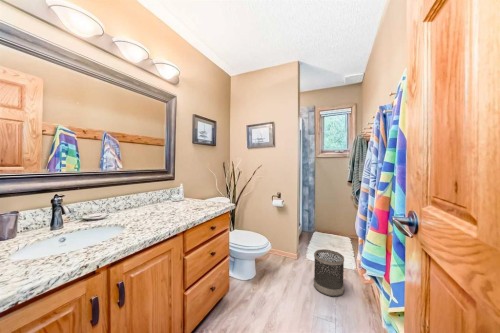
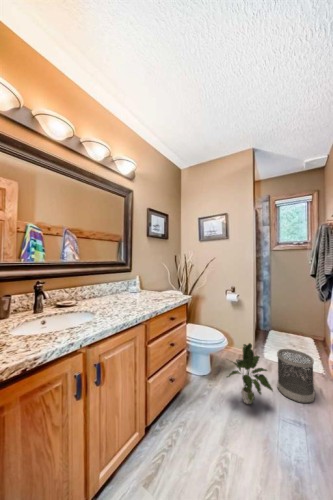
potted plant: none [267,247,308,302] -> present [227,343,273,404]

